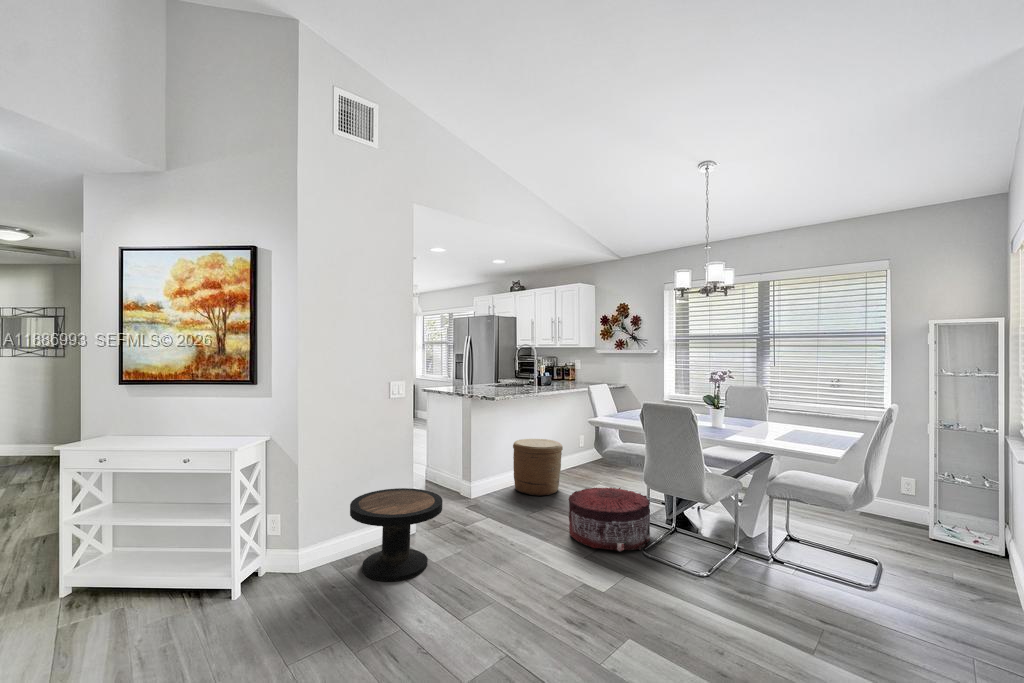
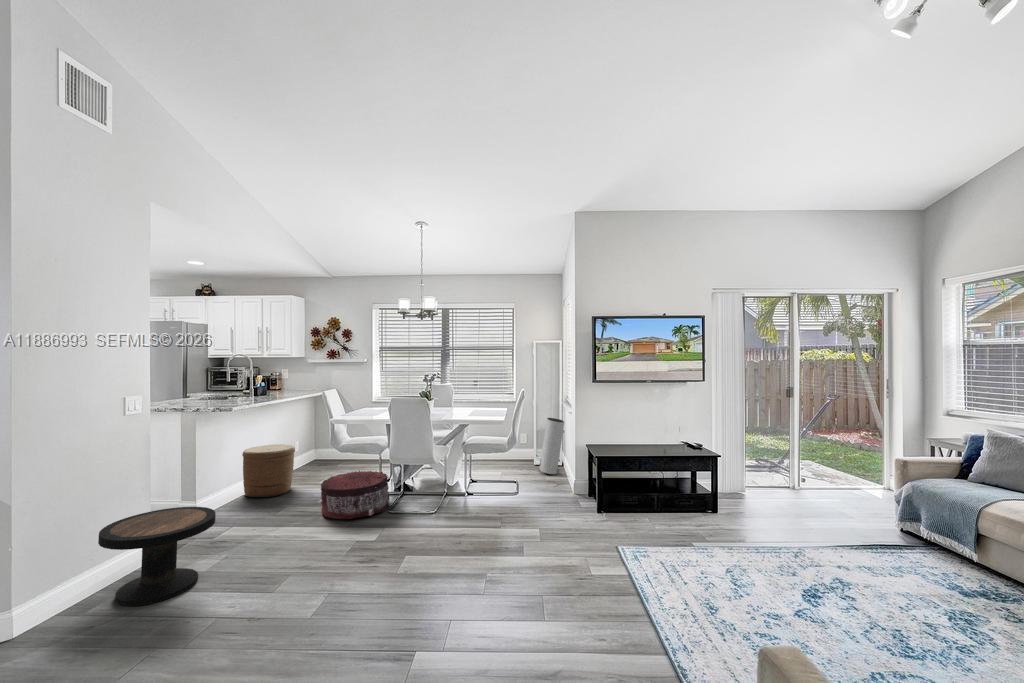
air purifier: none [937,461,1002,571] -> present [539,418,564,474]

